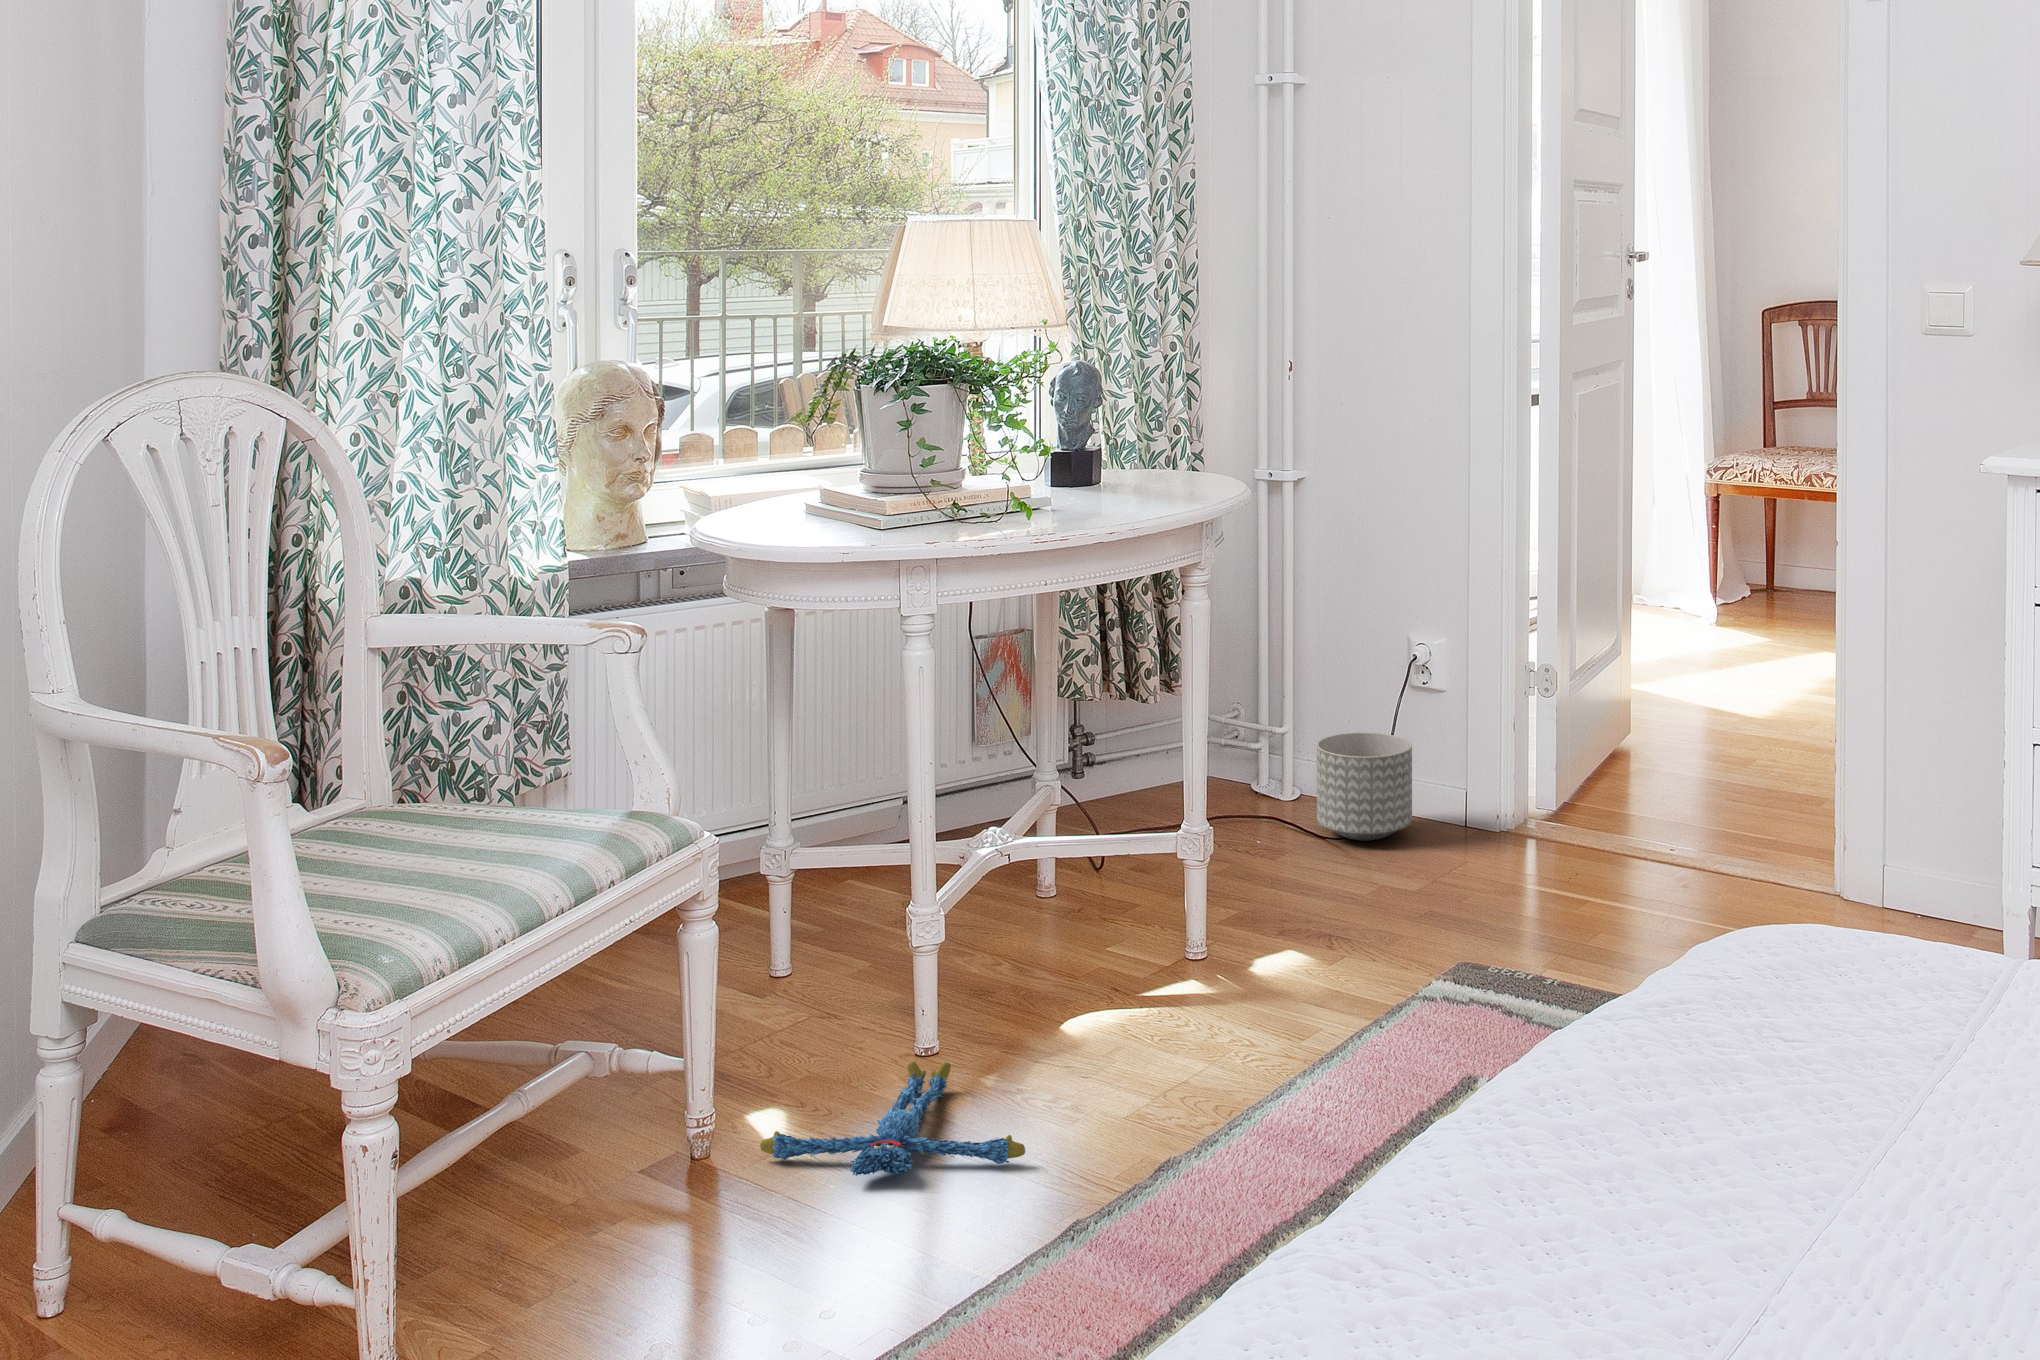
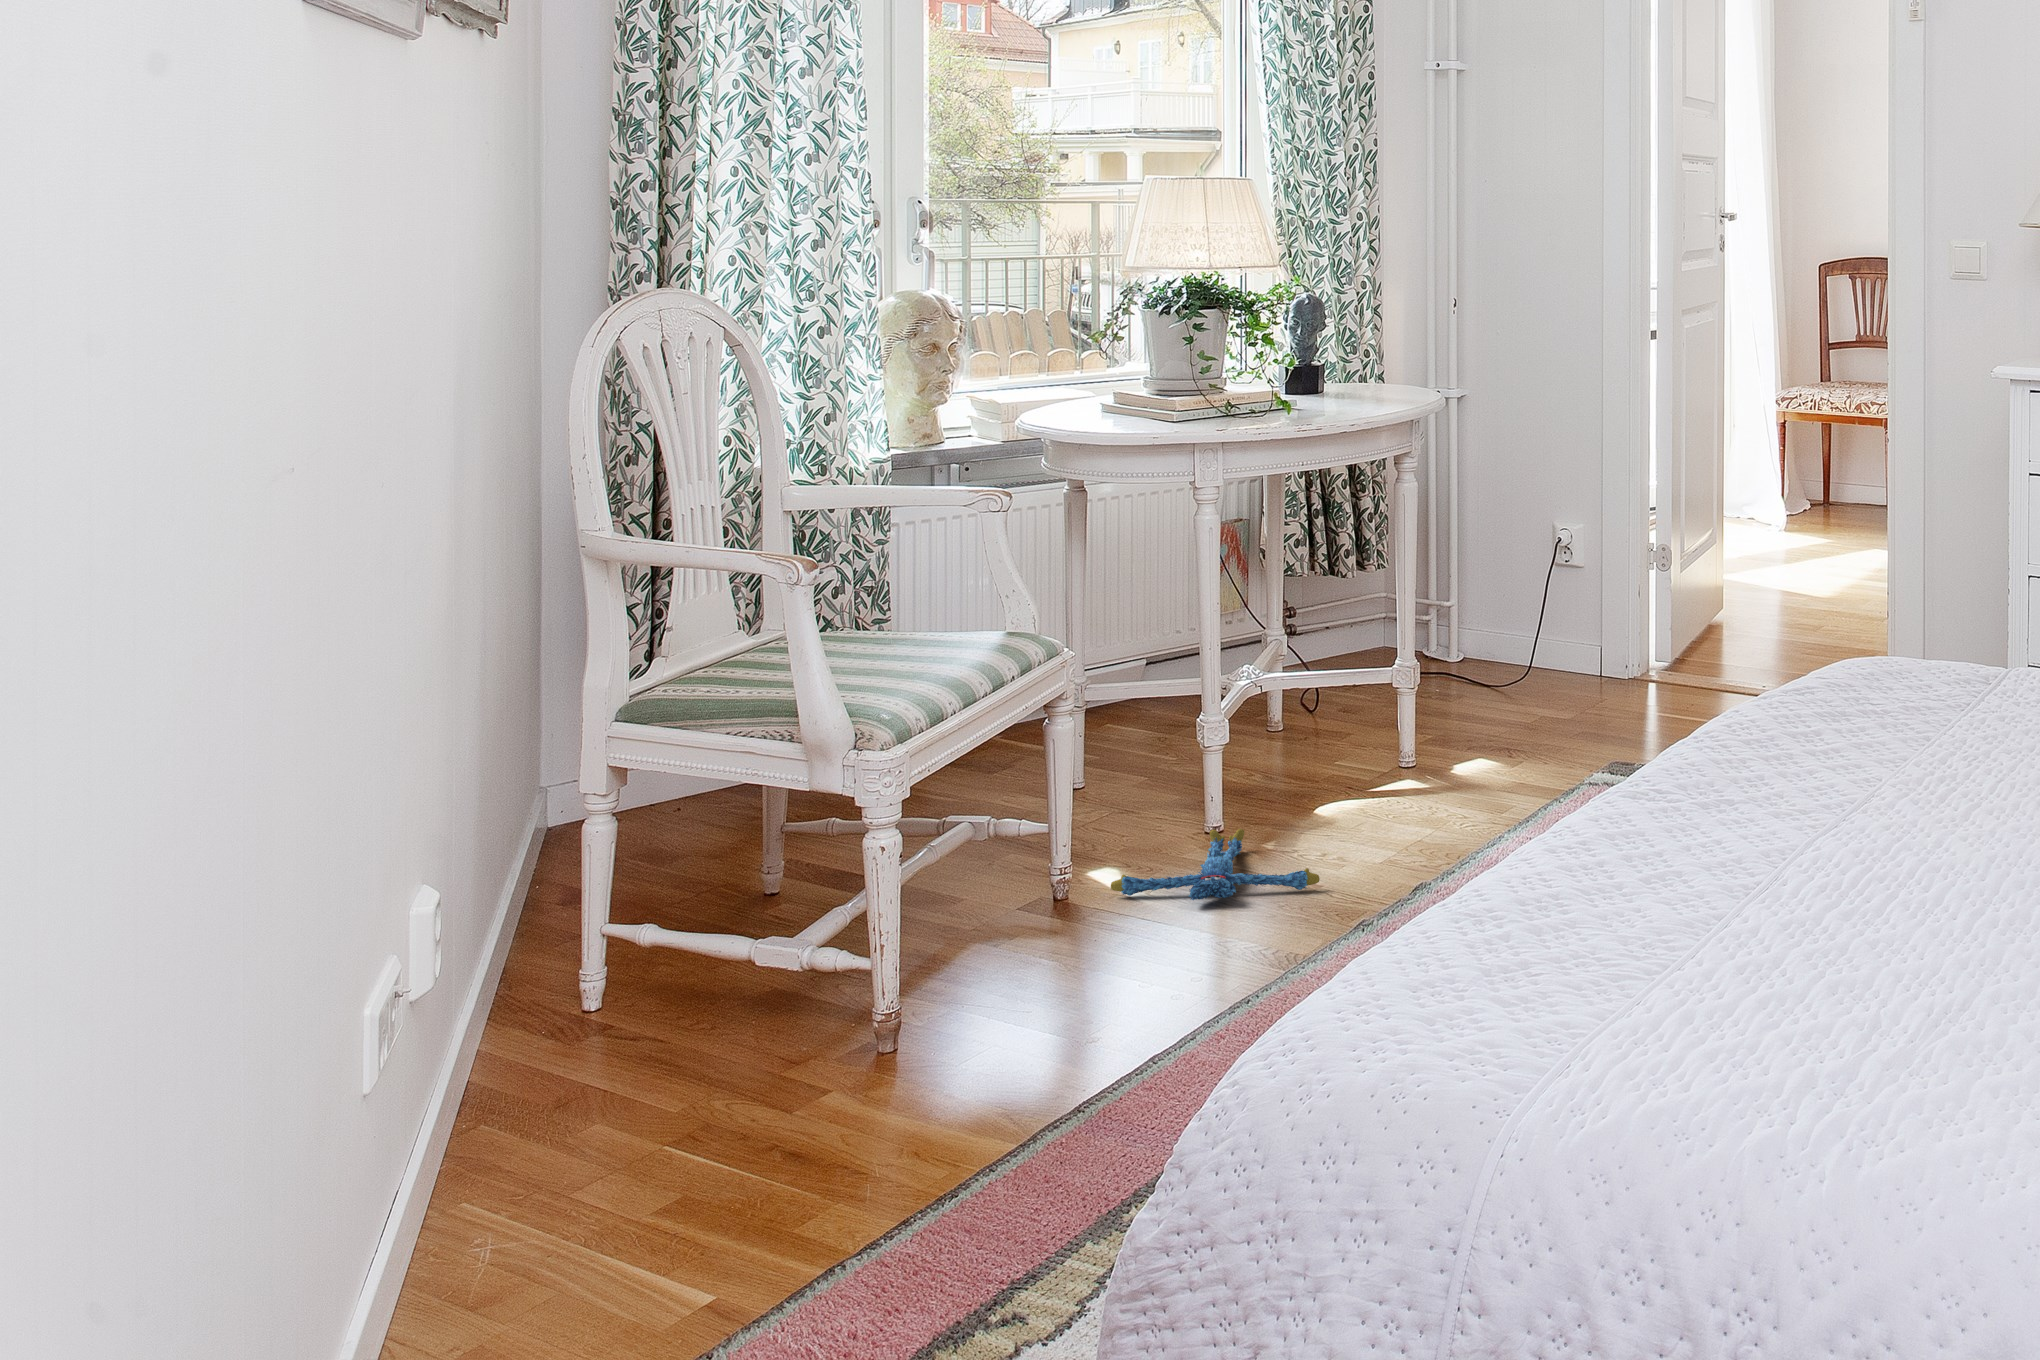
planter: present [1317,733,1412,841] -> none [1485,600,1562,685]

